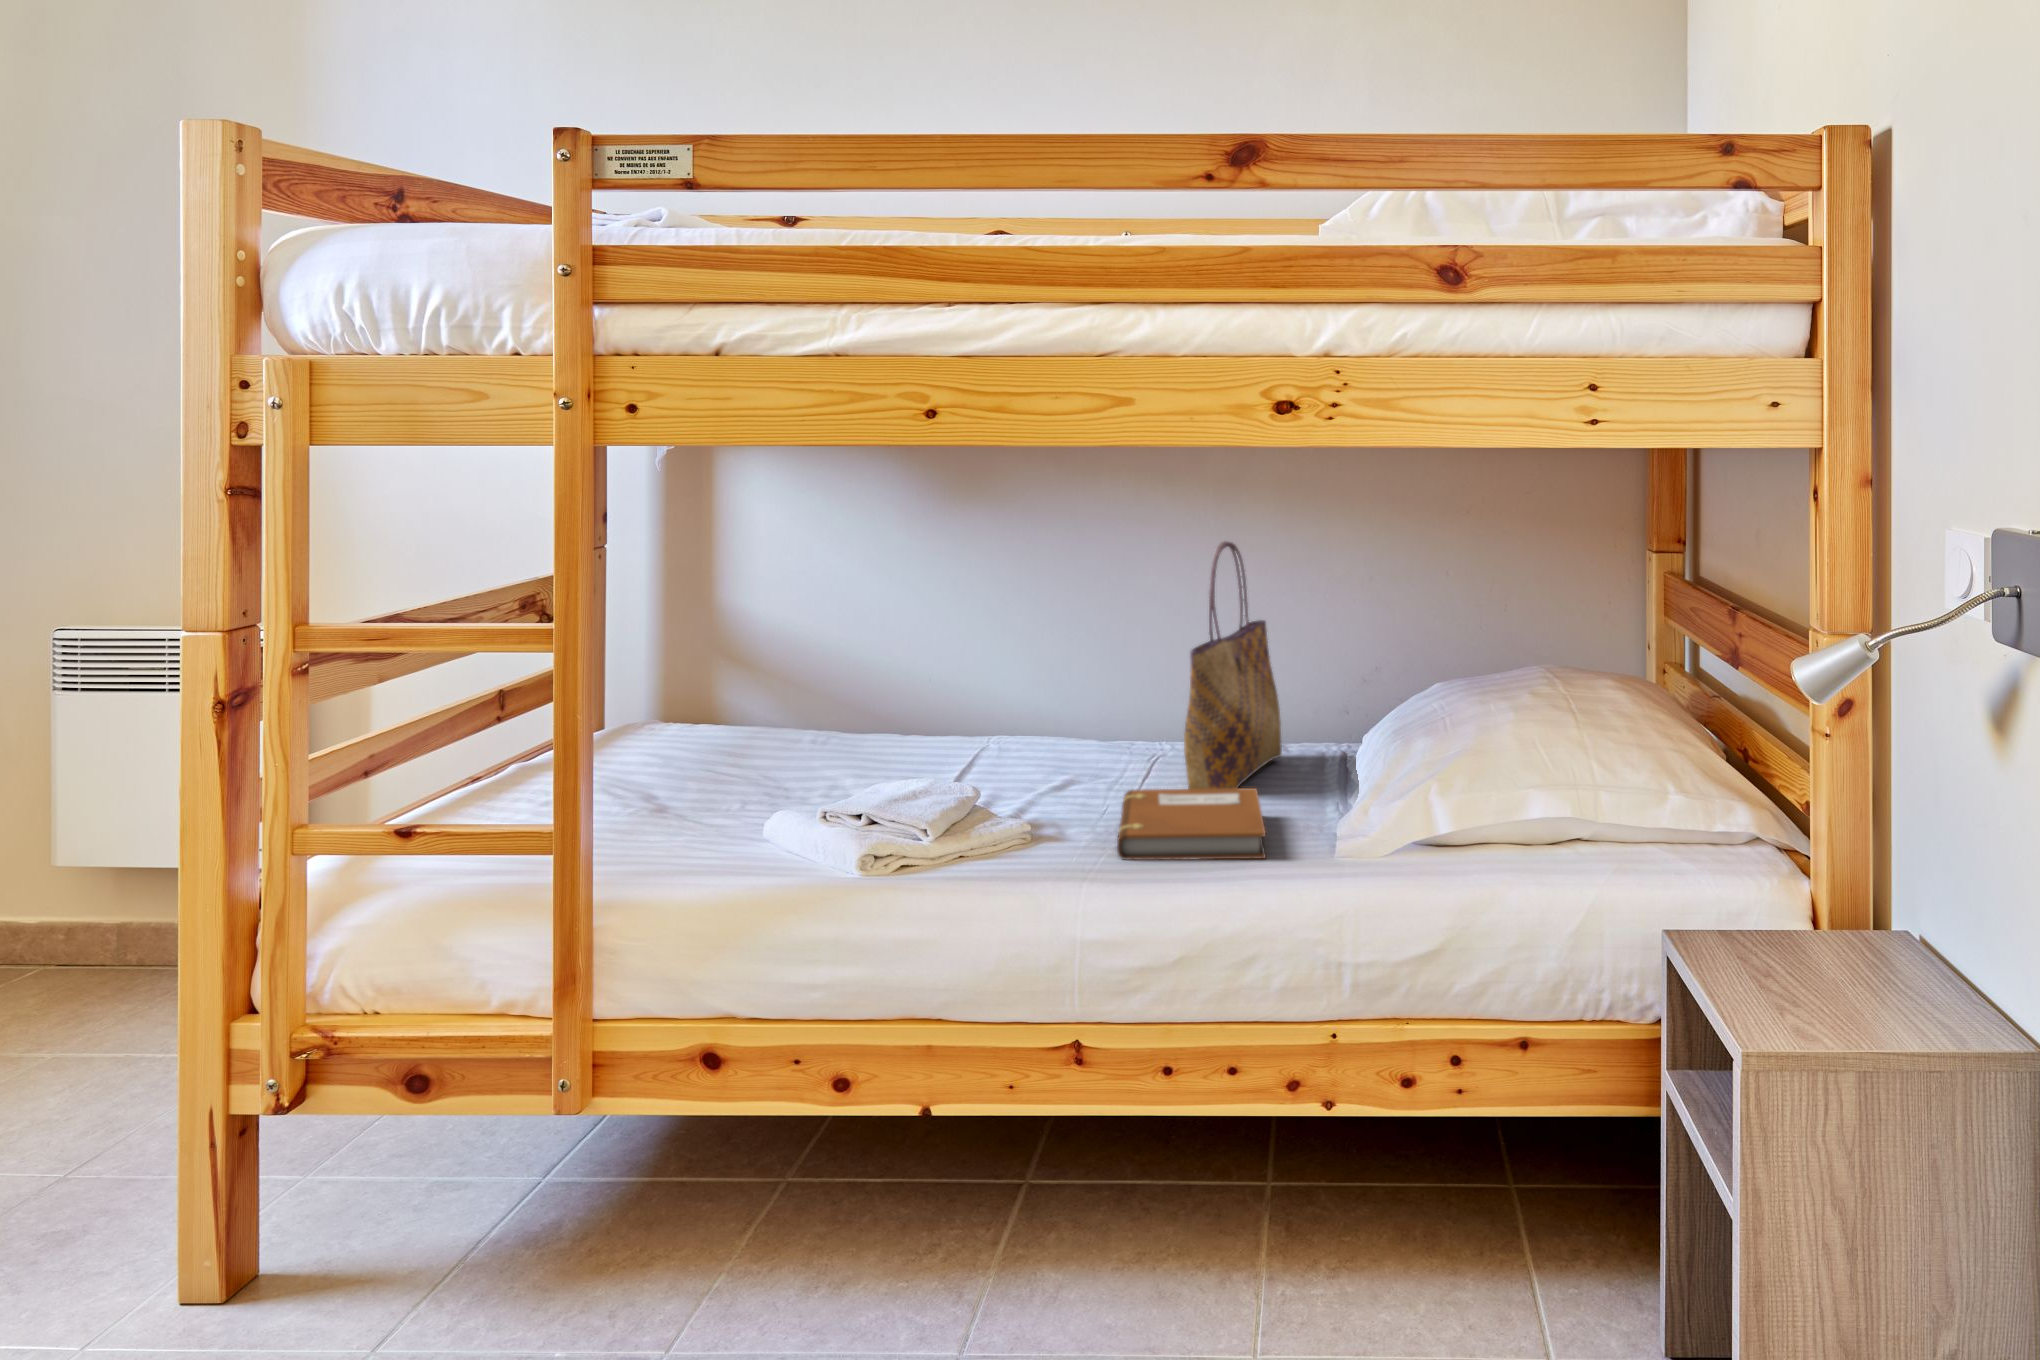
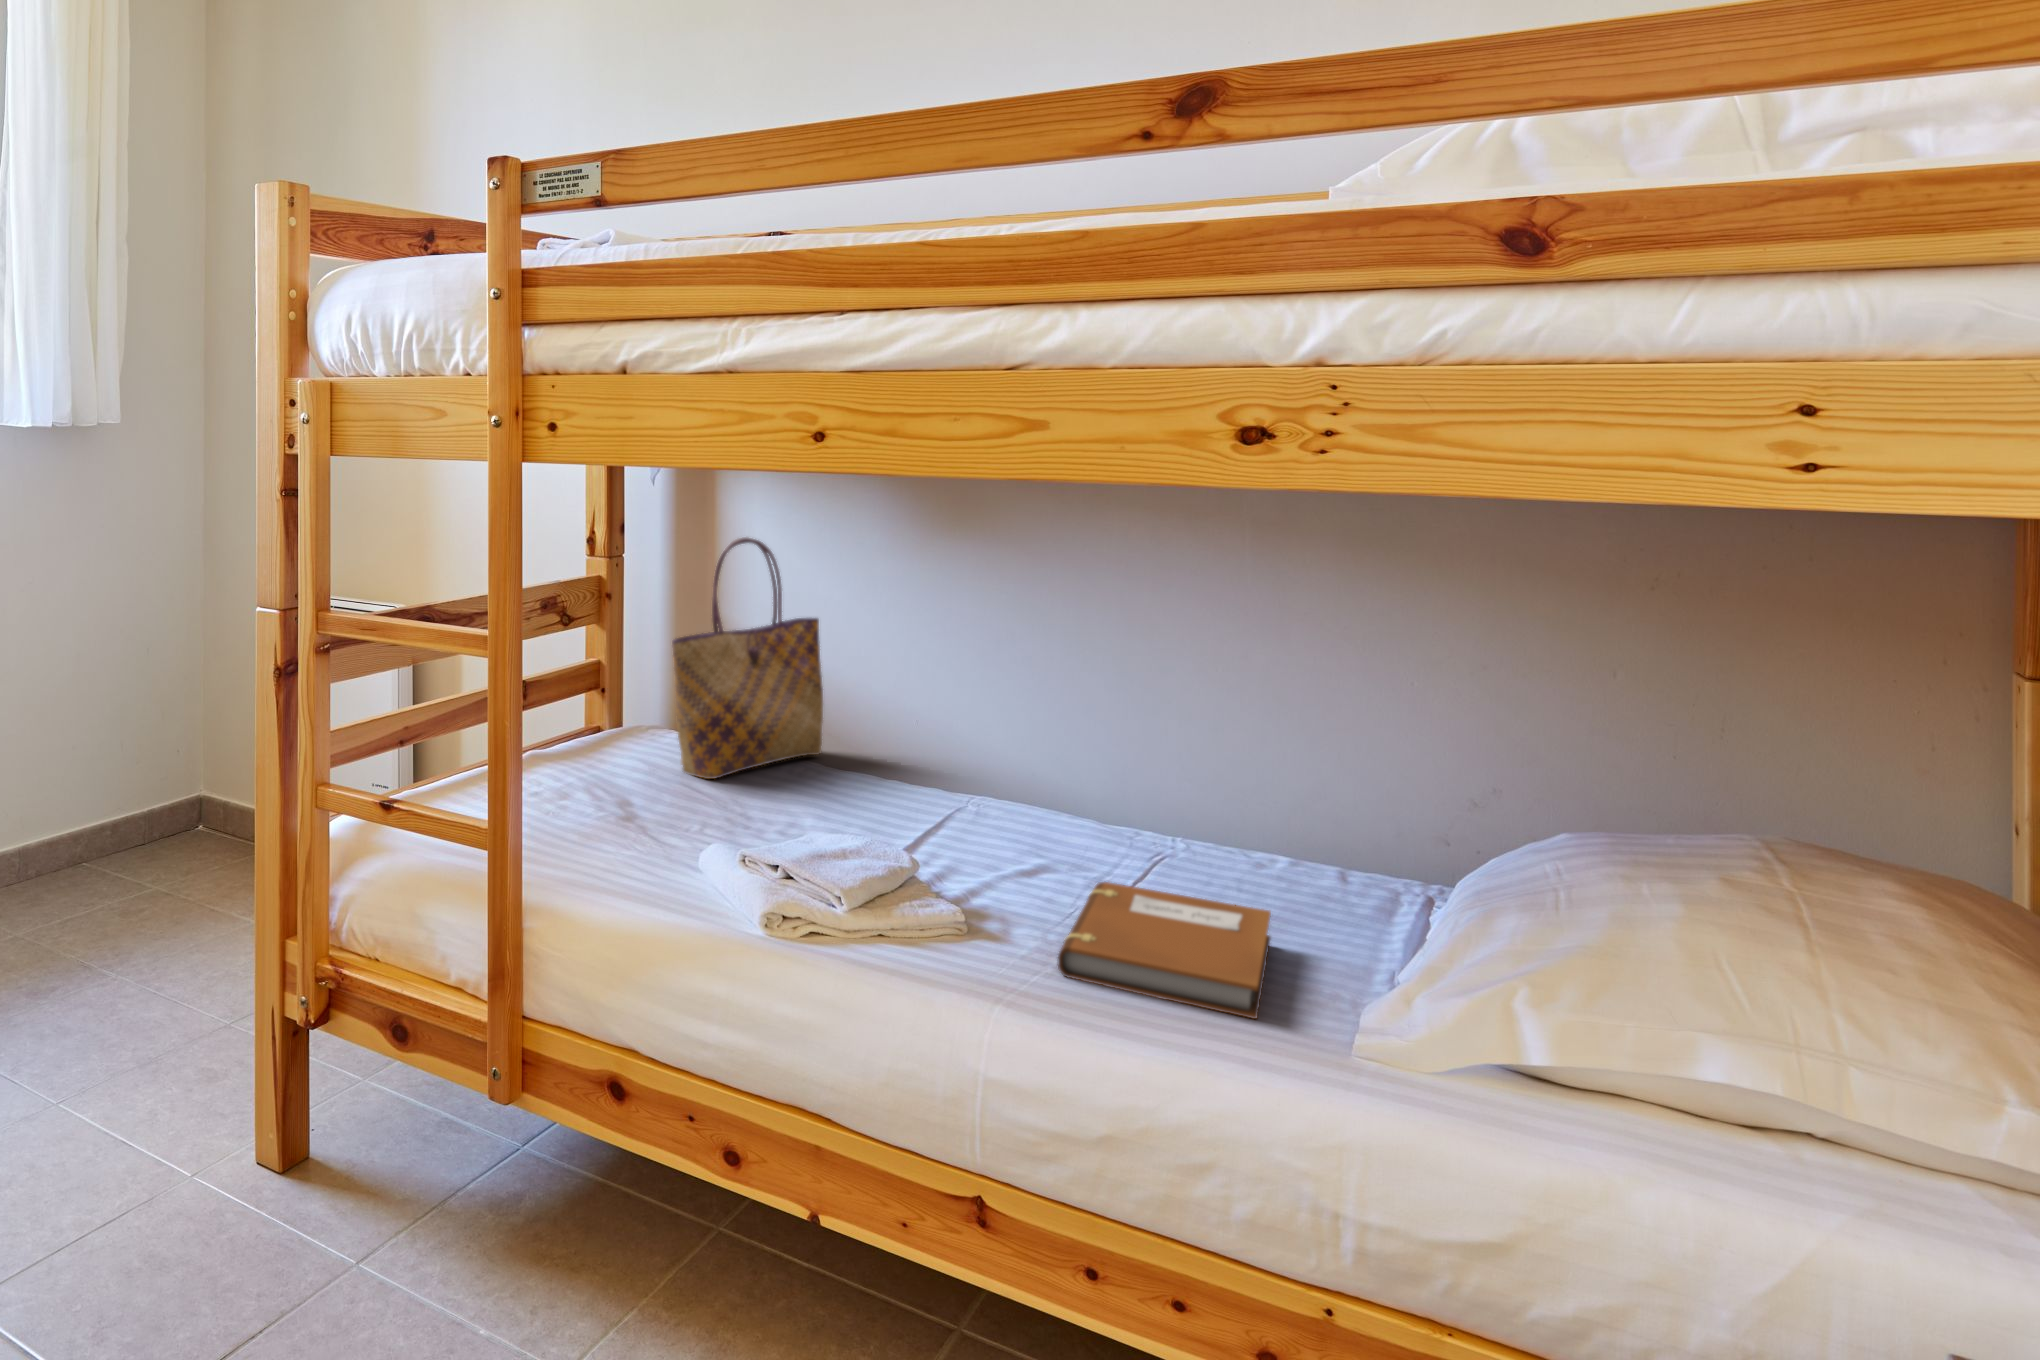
tote bag: present [1184,541,1282,789] -> present [672,537,823,779]

